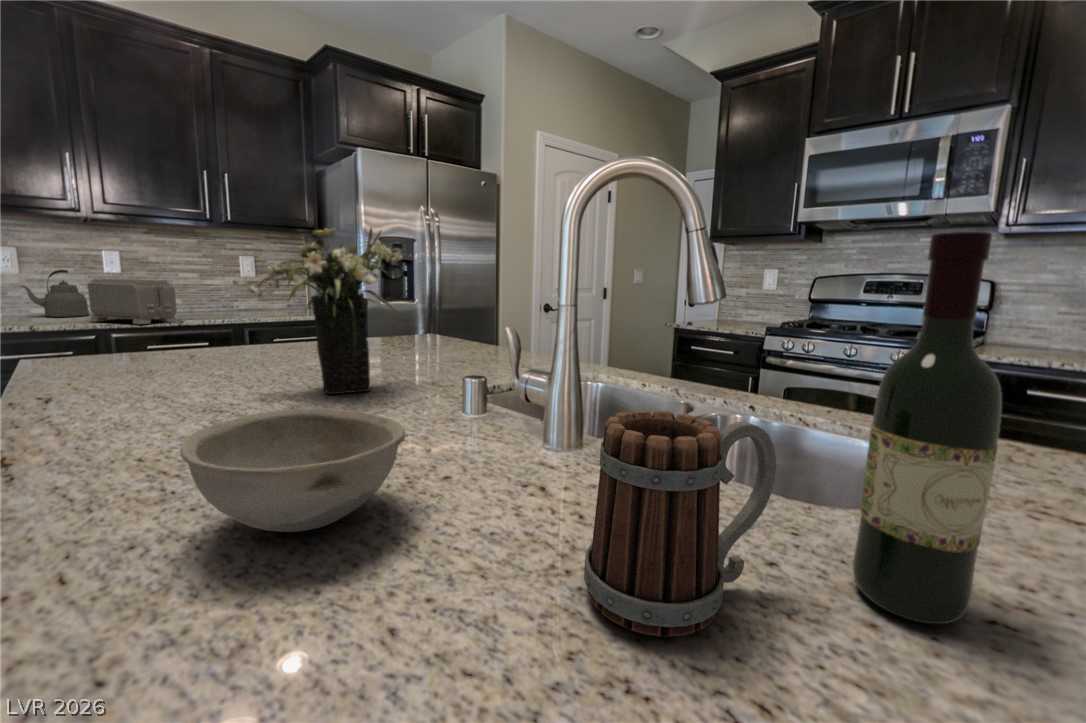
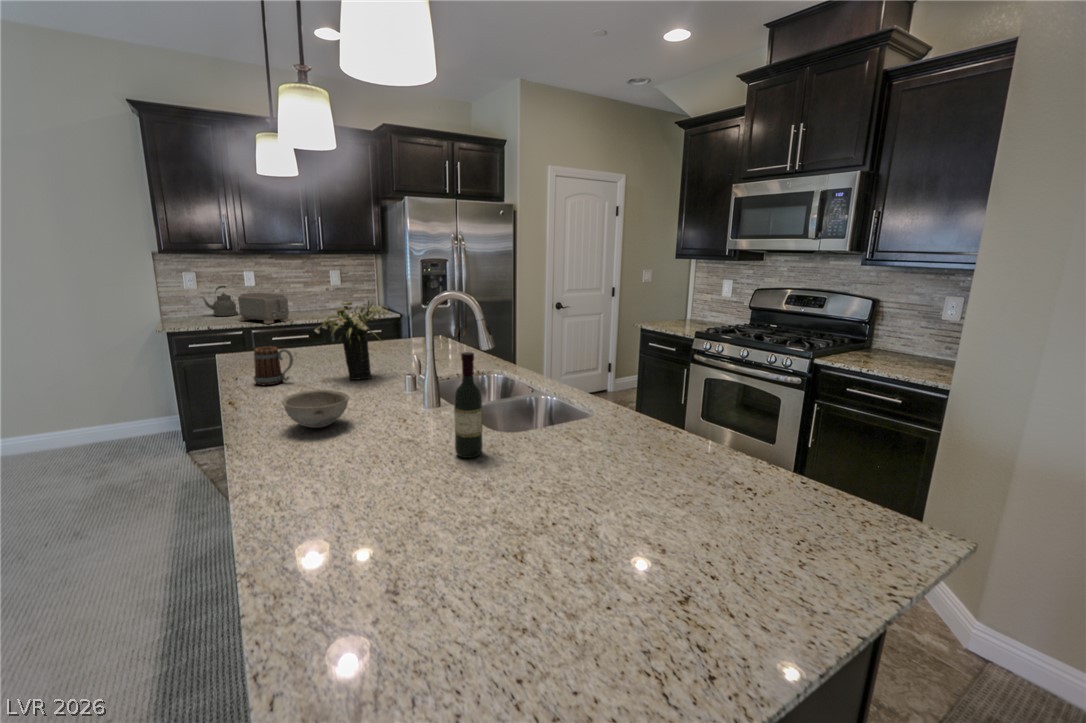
mug: present [584,410,776,637] -> present [254,346,293,385]

